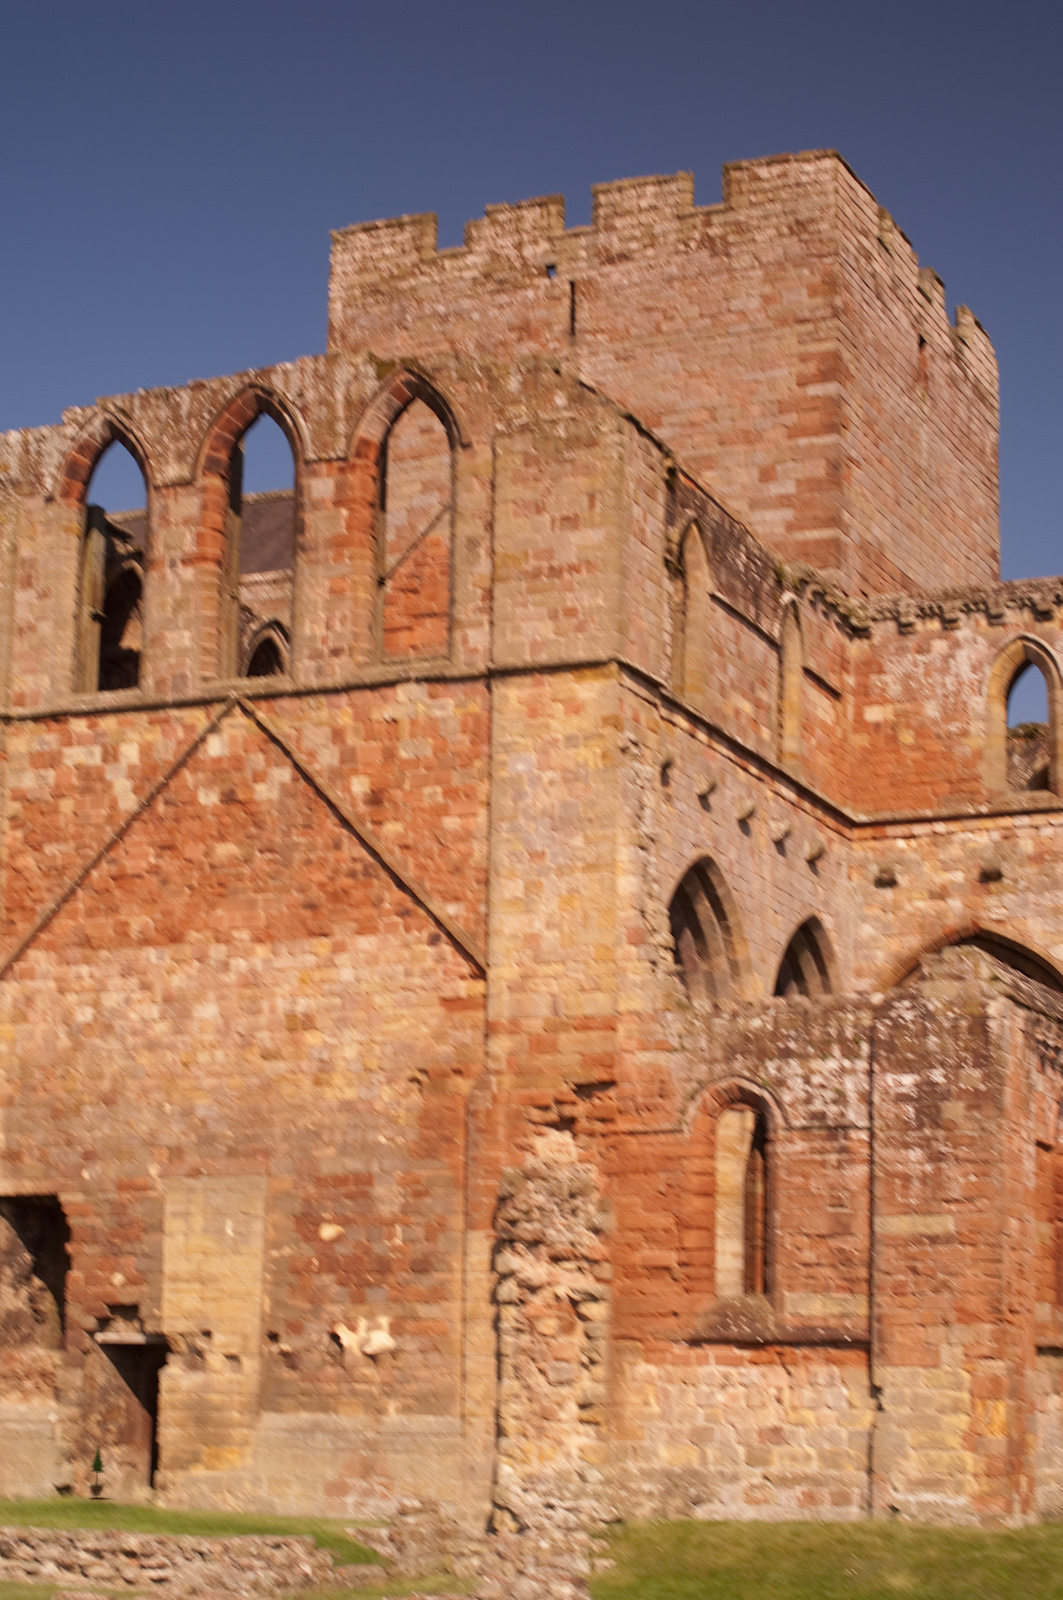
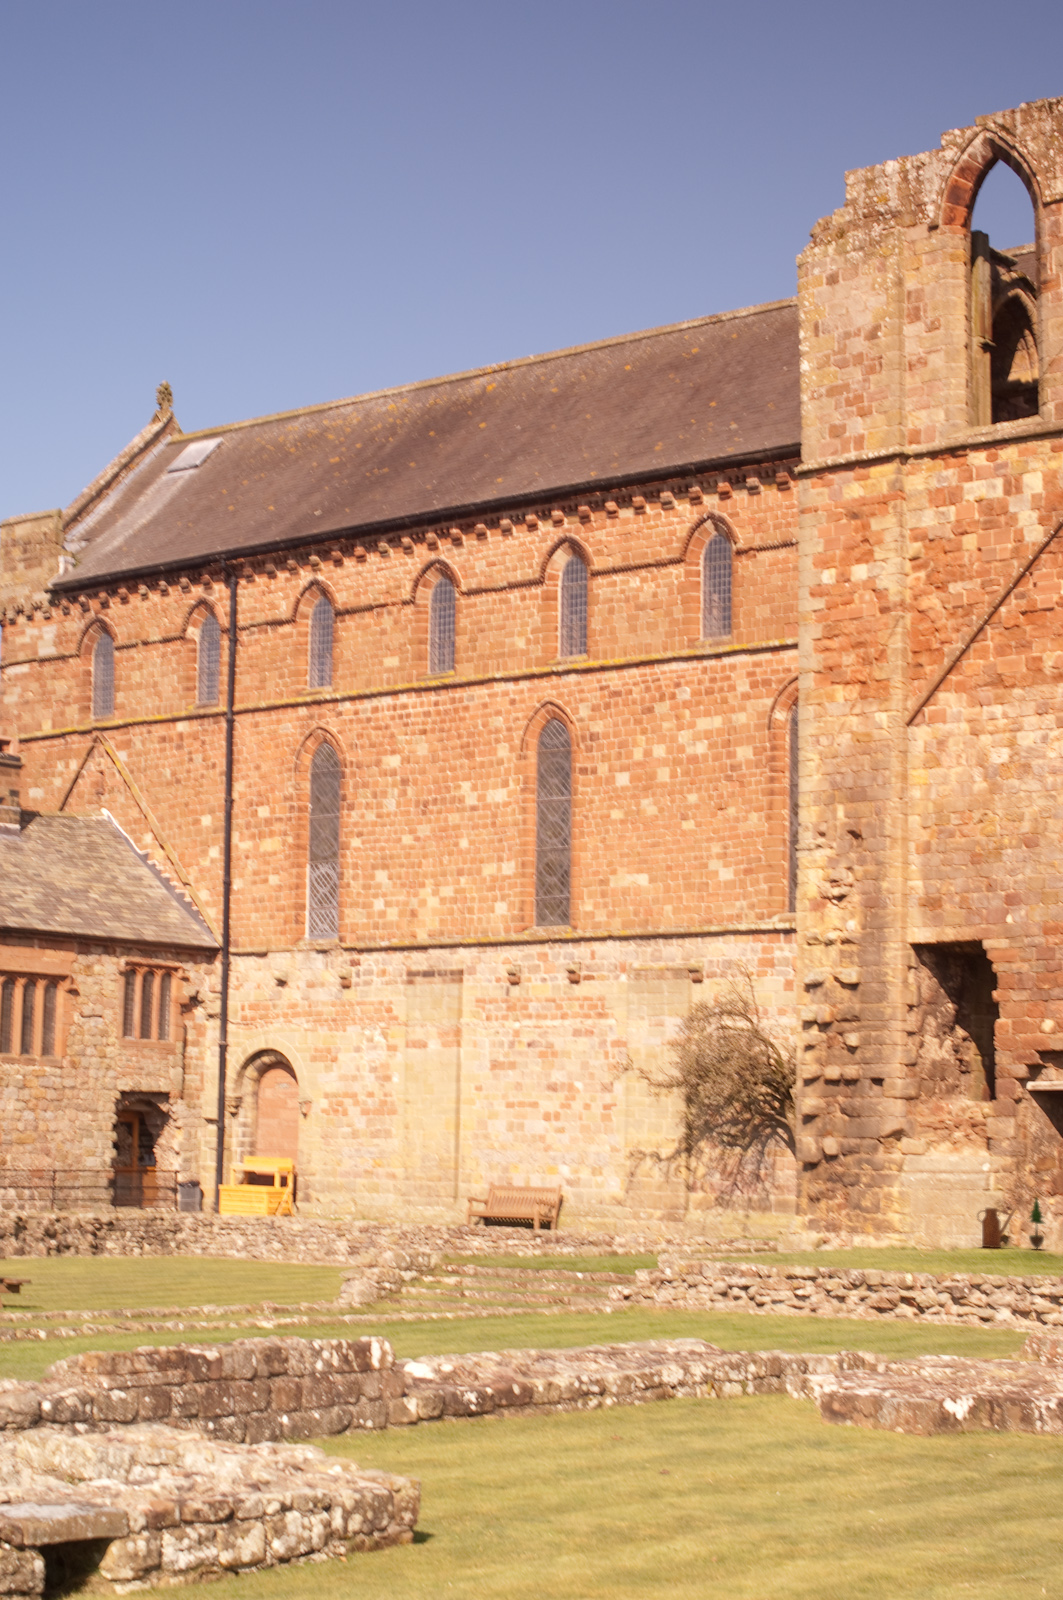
watering can: none [40,1458,79,1498] -> present [978,1208,1015,1248]

